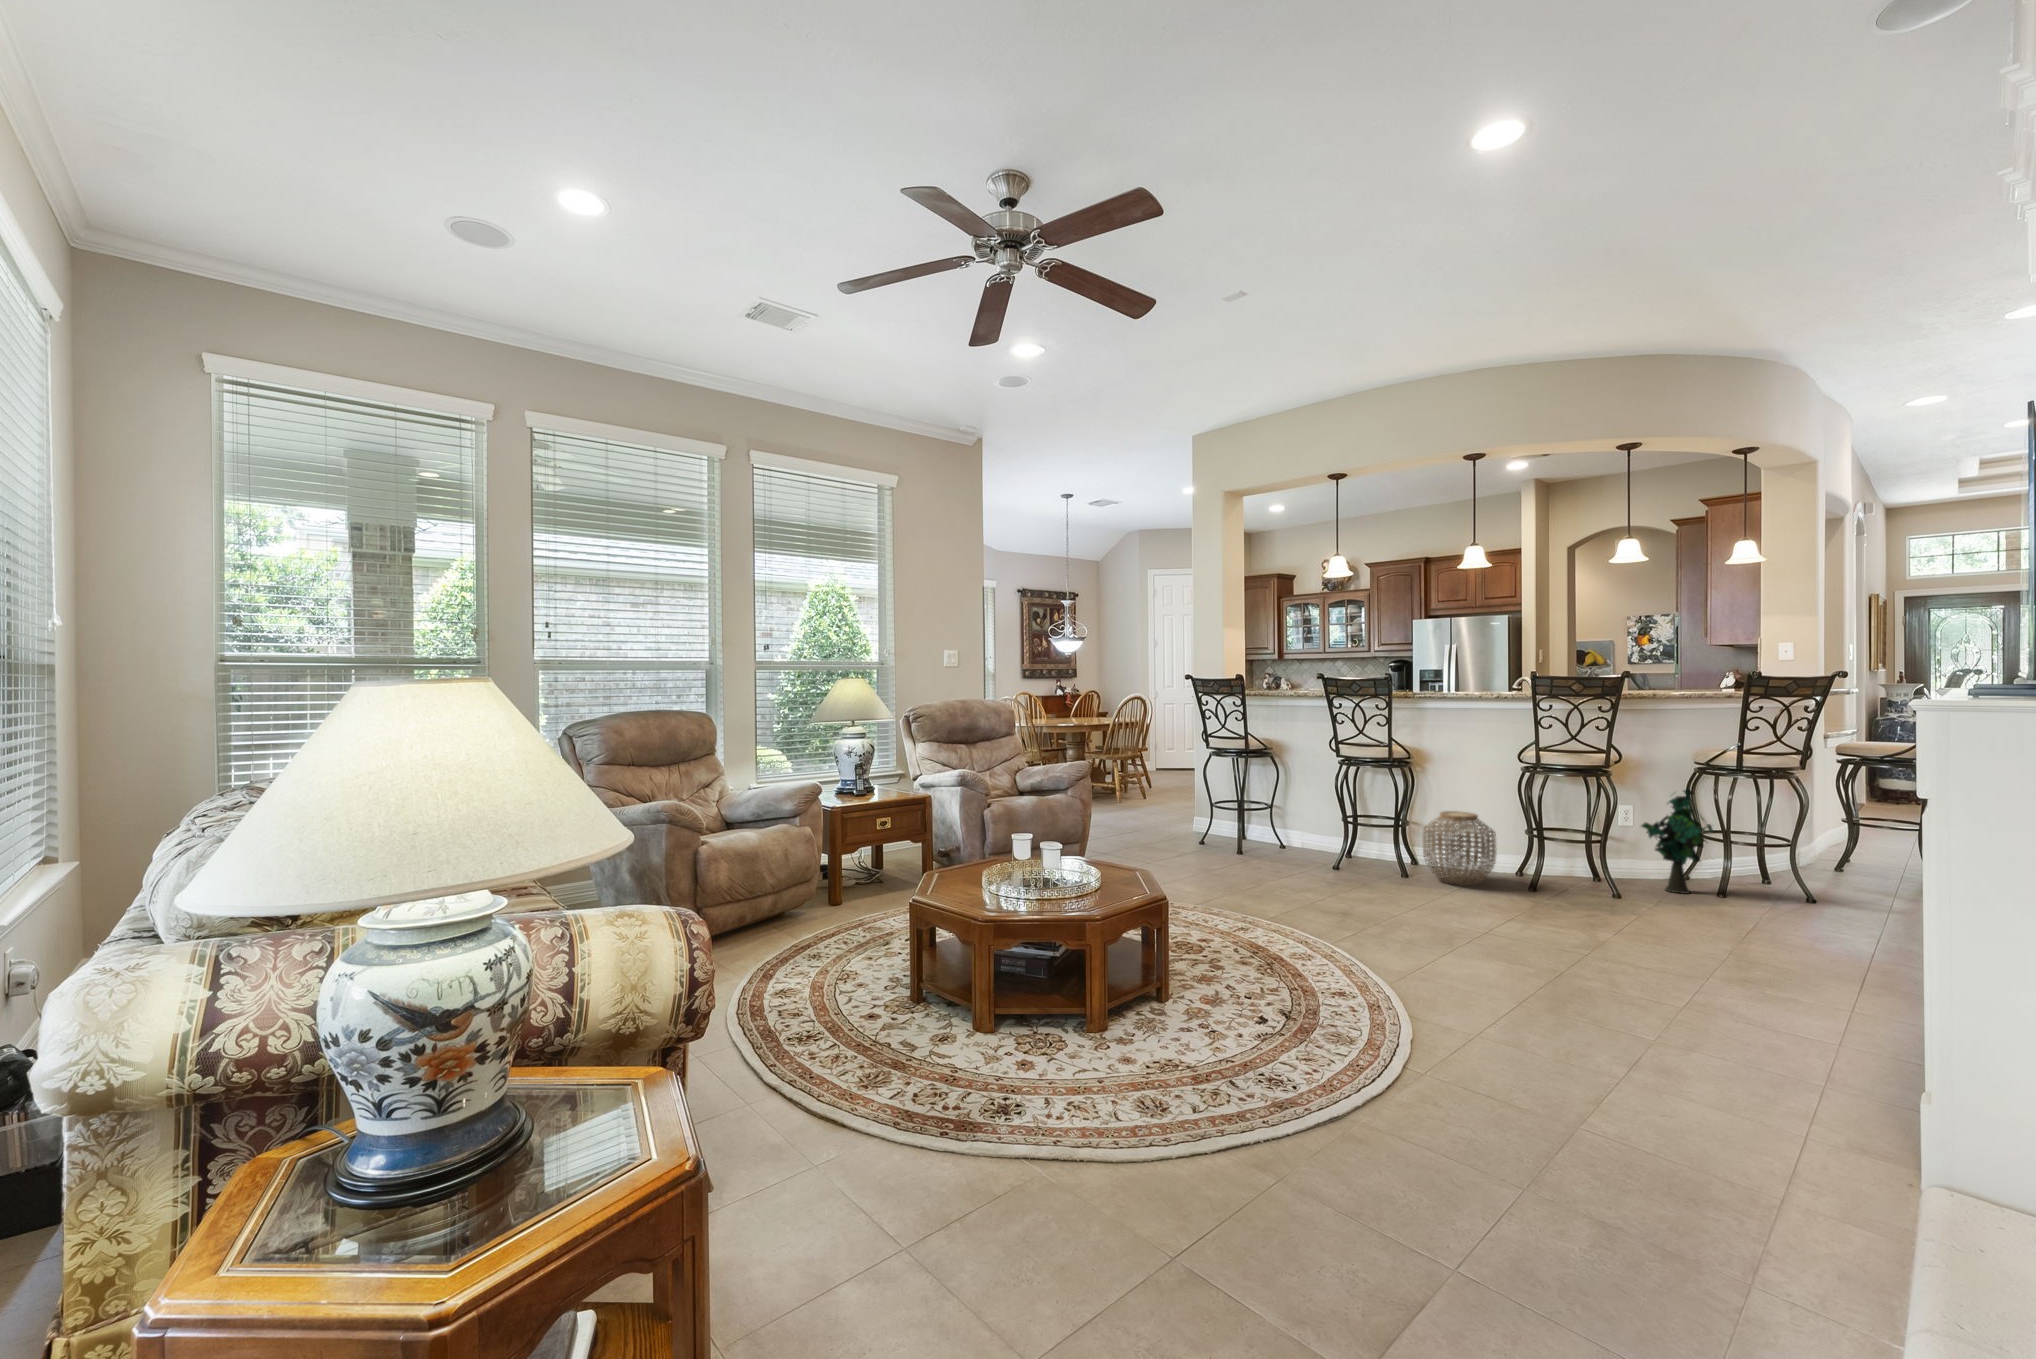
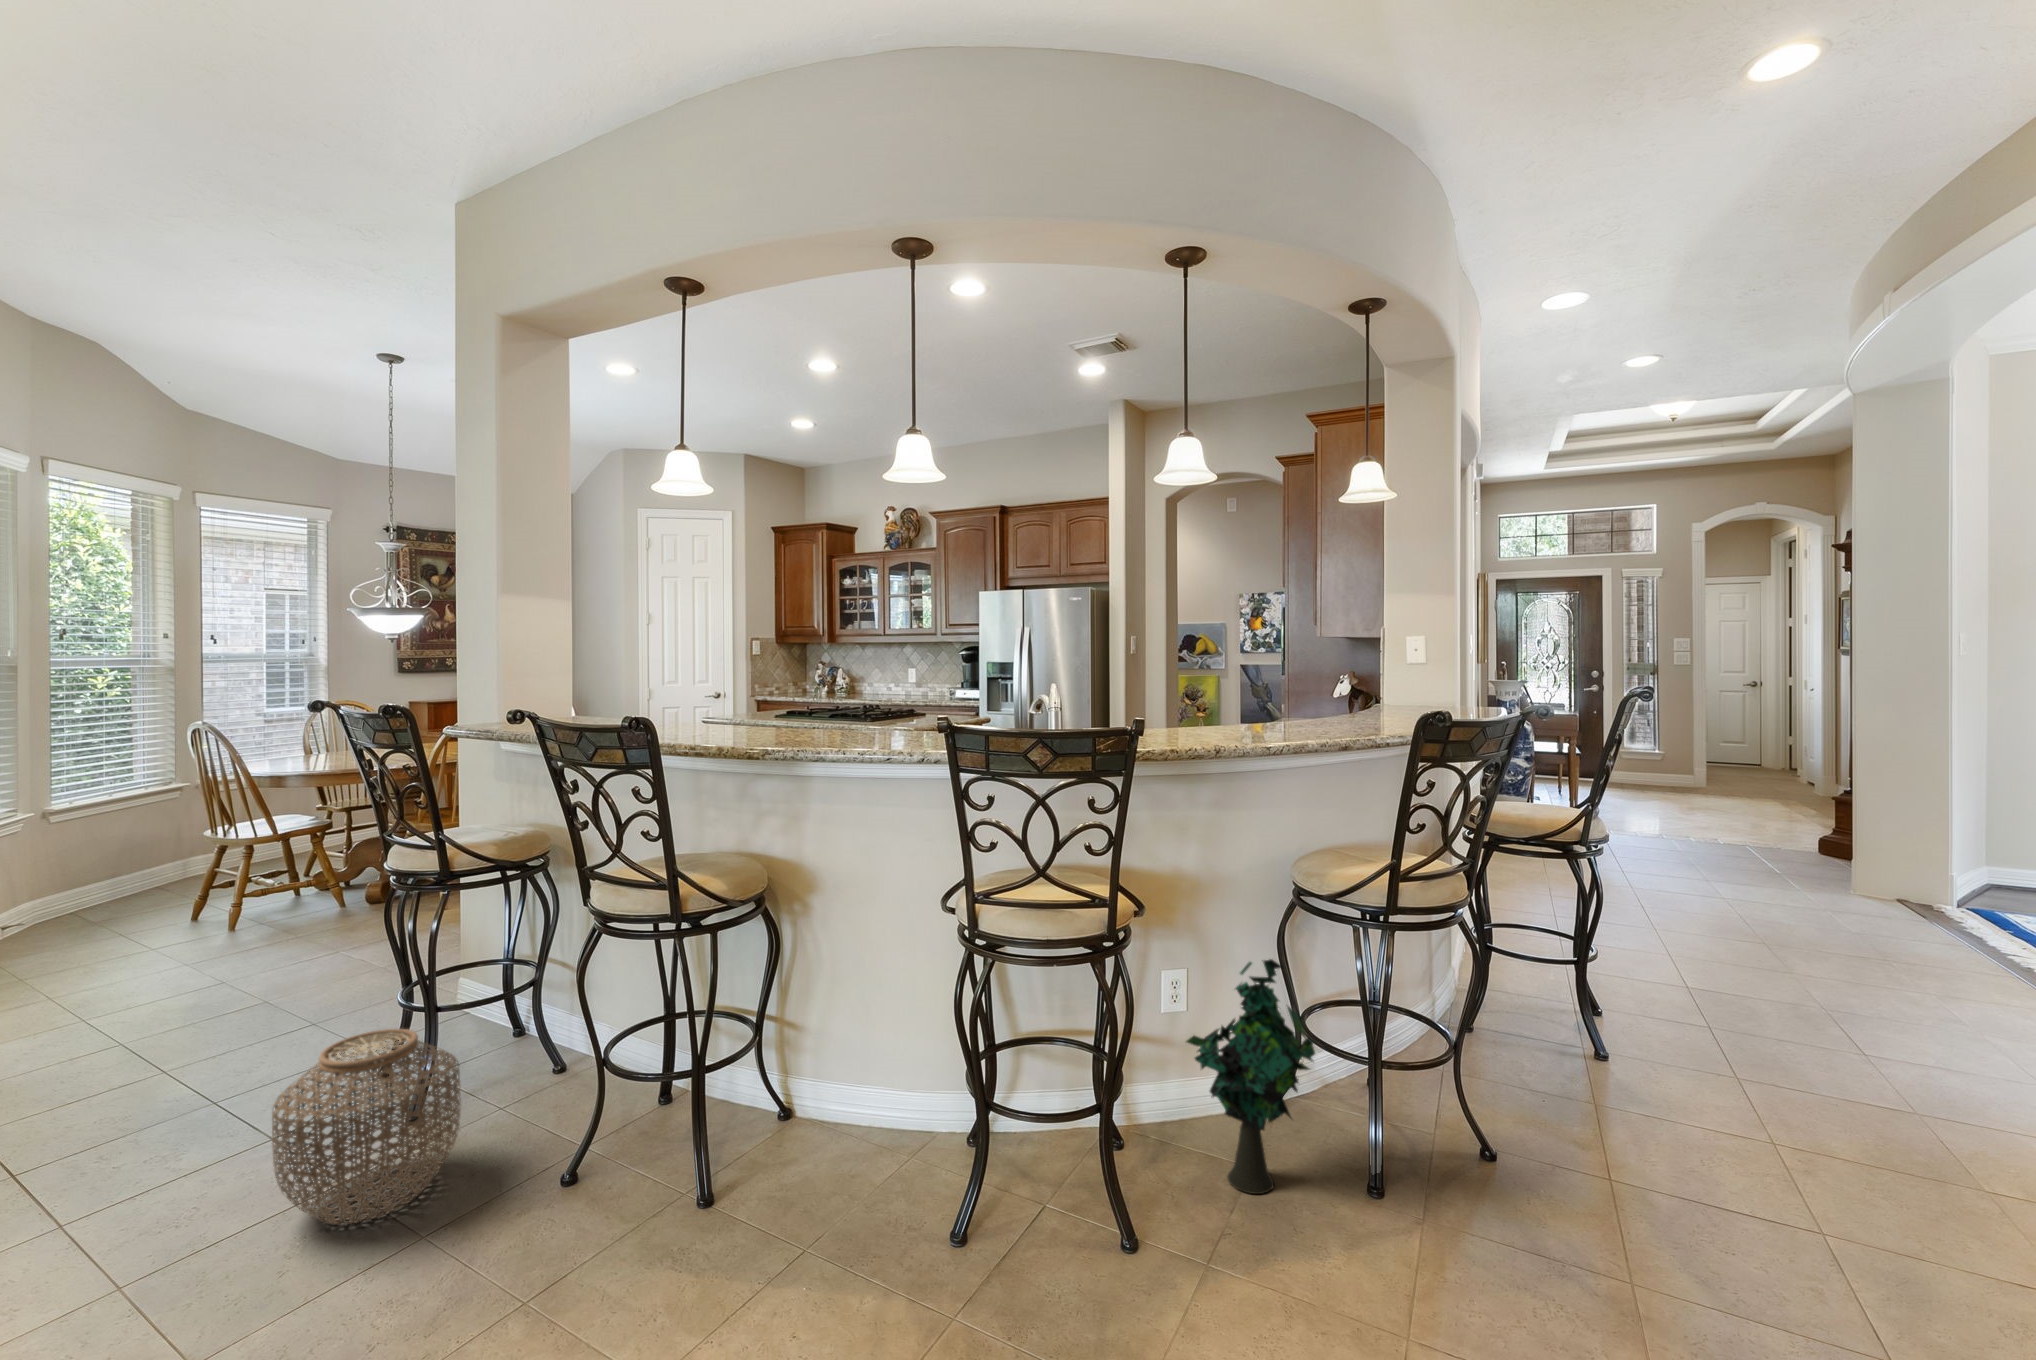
woven basket: present [1423,811,1496,885] -> present [272,1029,461,1225]

